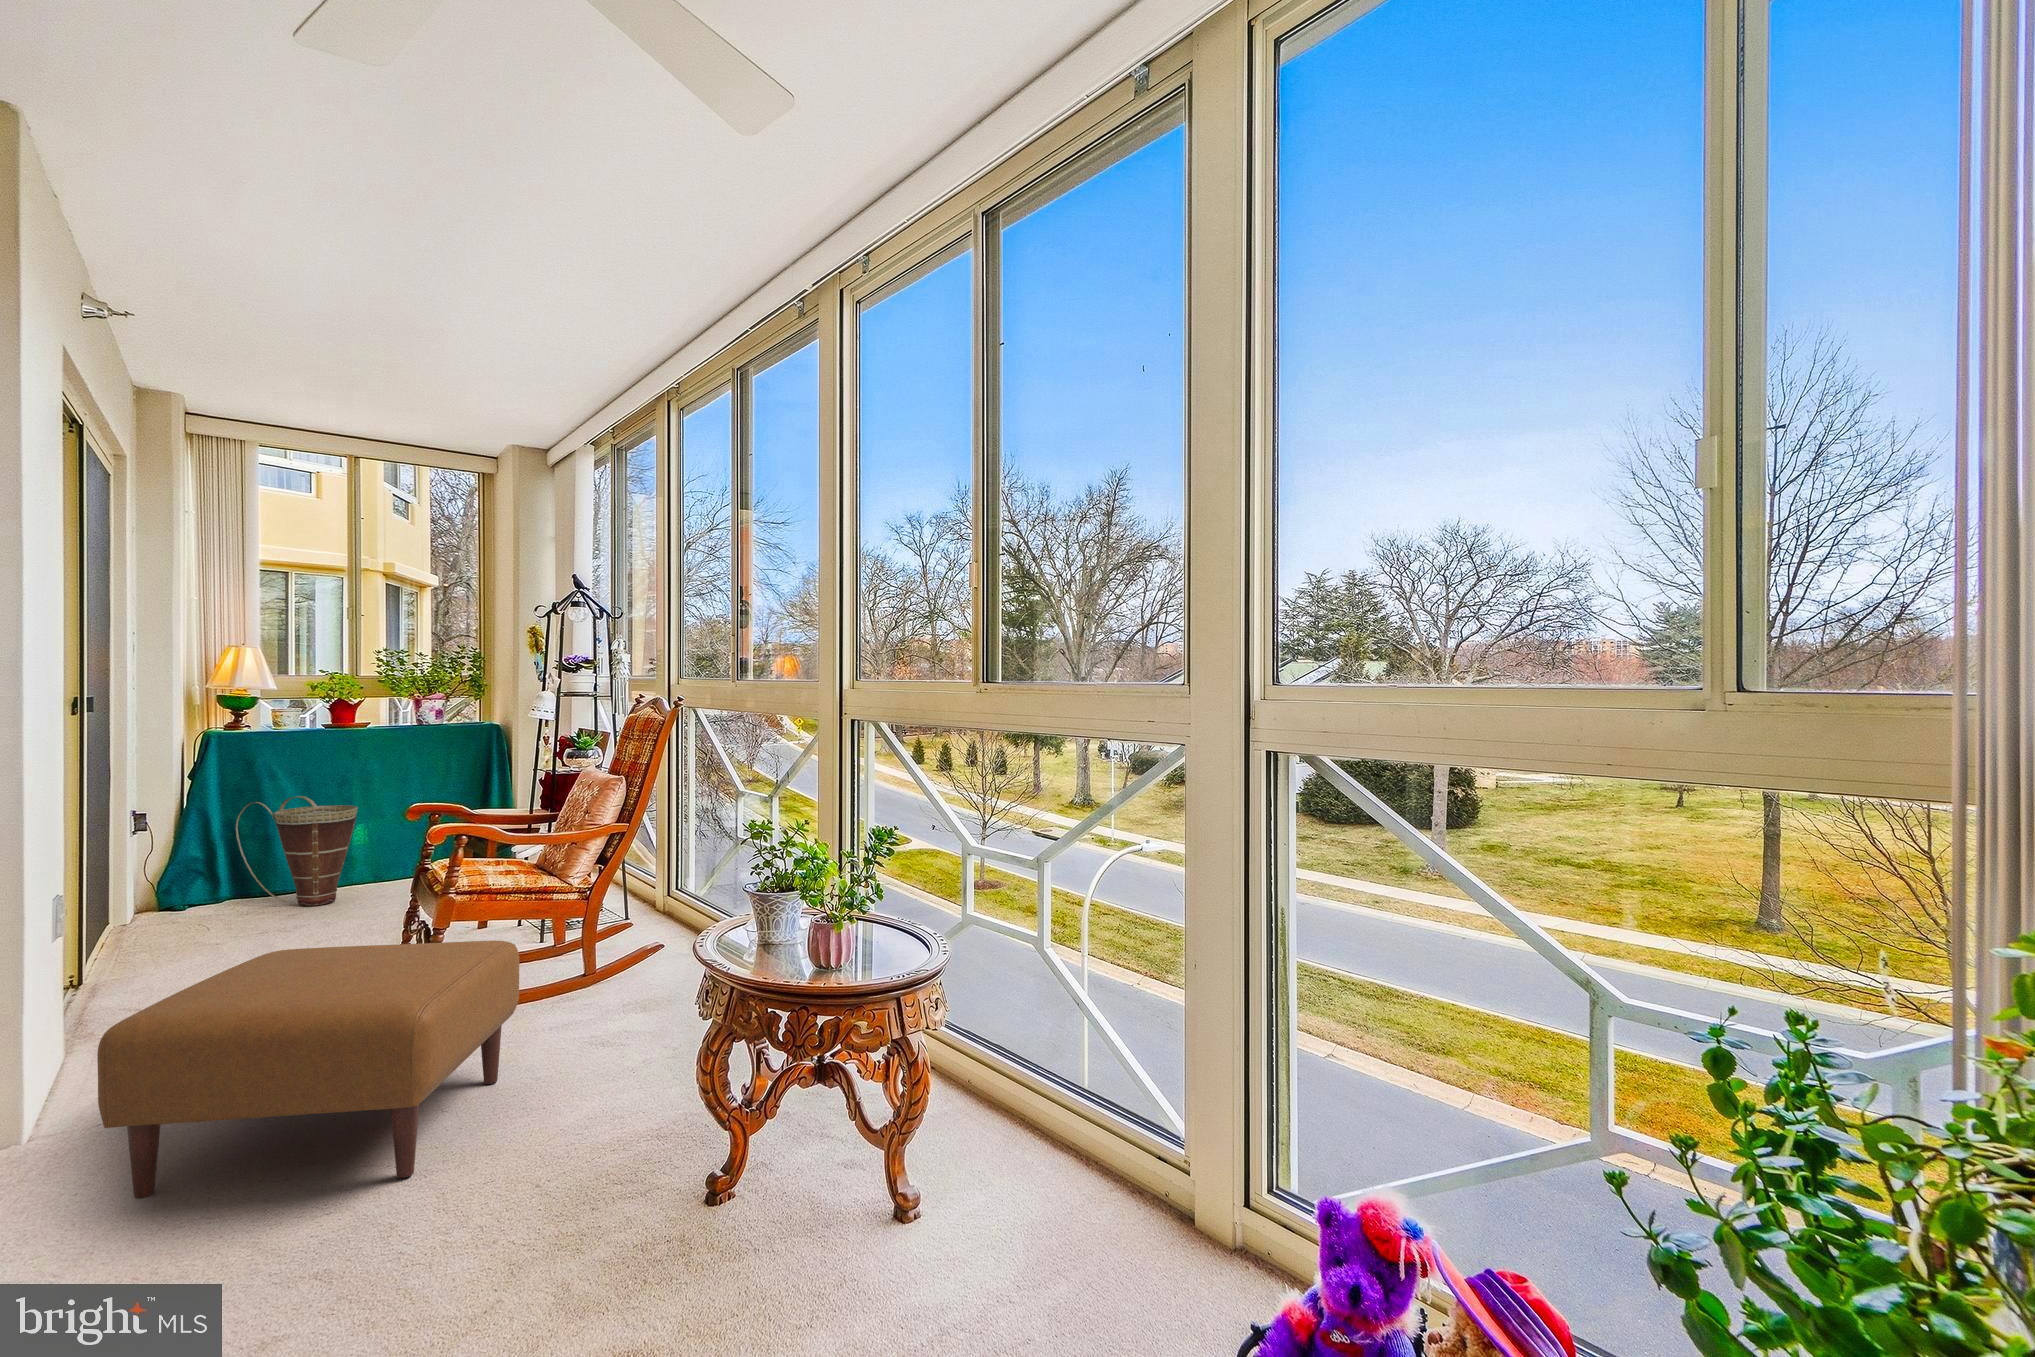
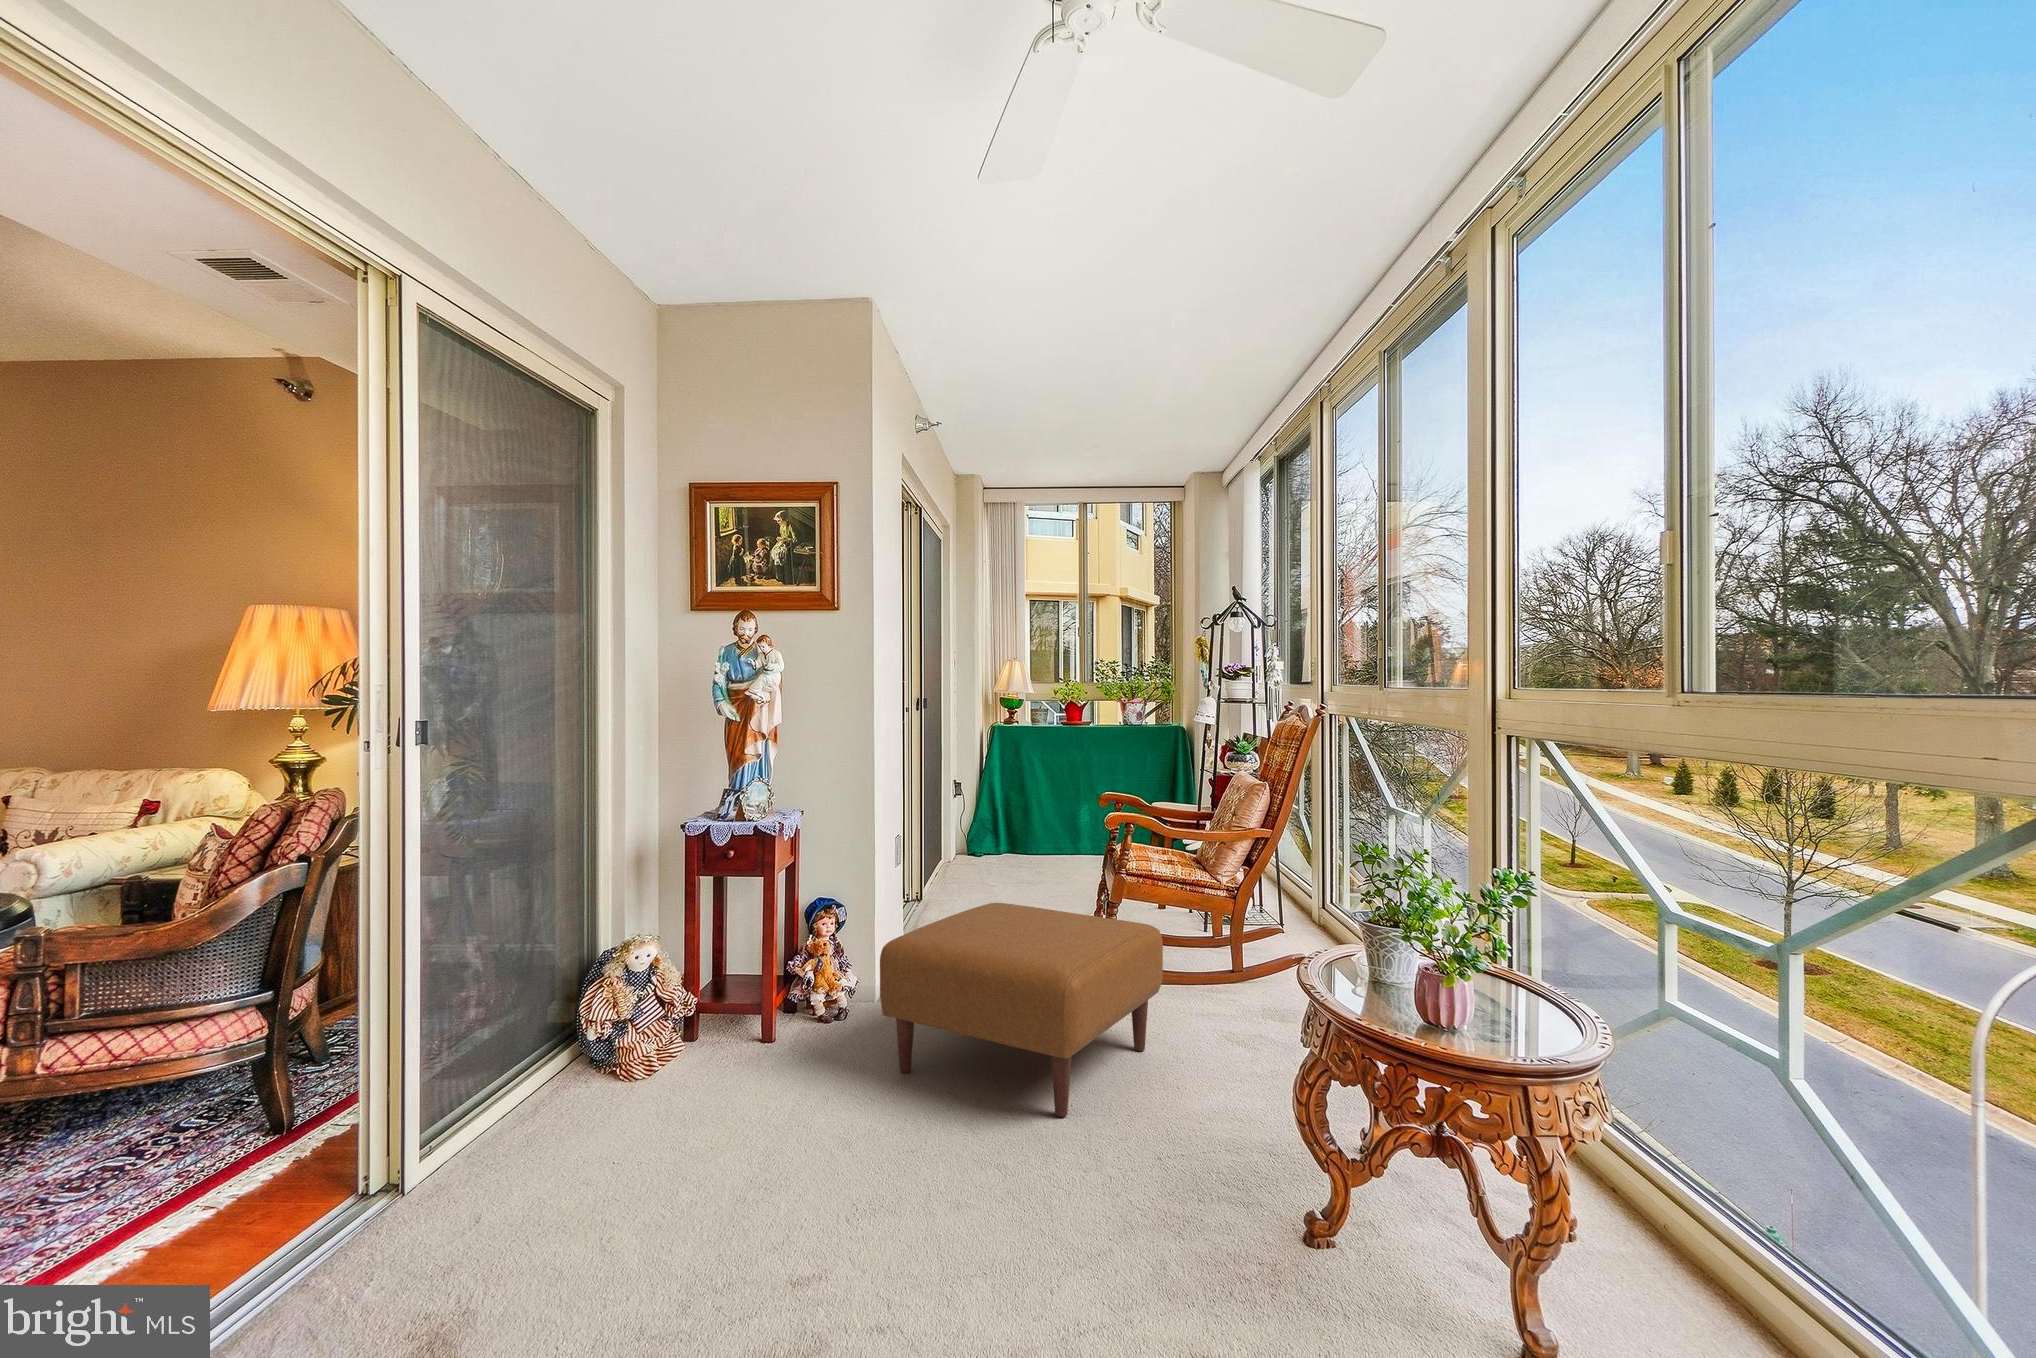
basket: present [236,796,358,906] -> none [1003,778,1078,865]

